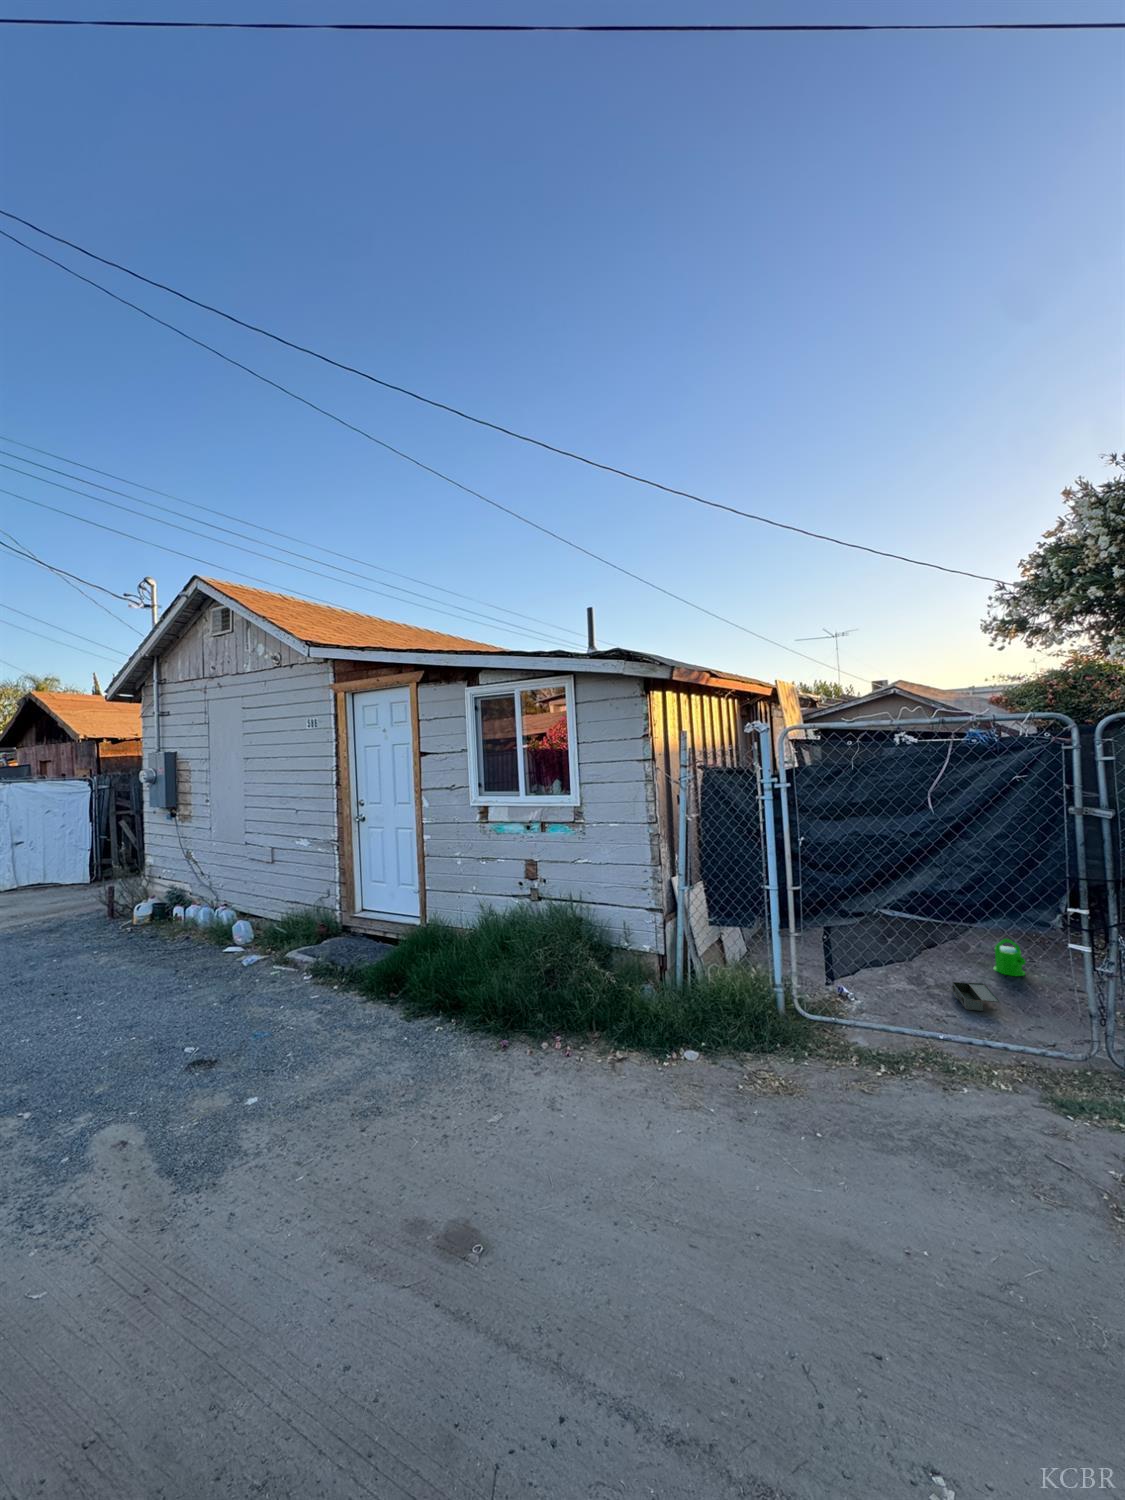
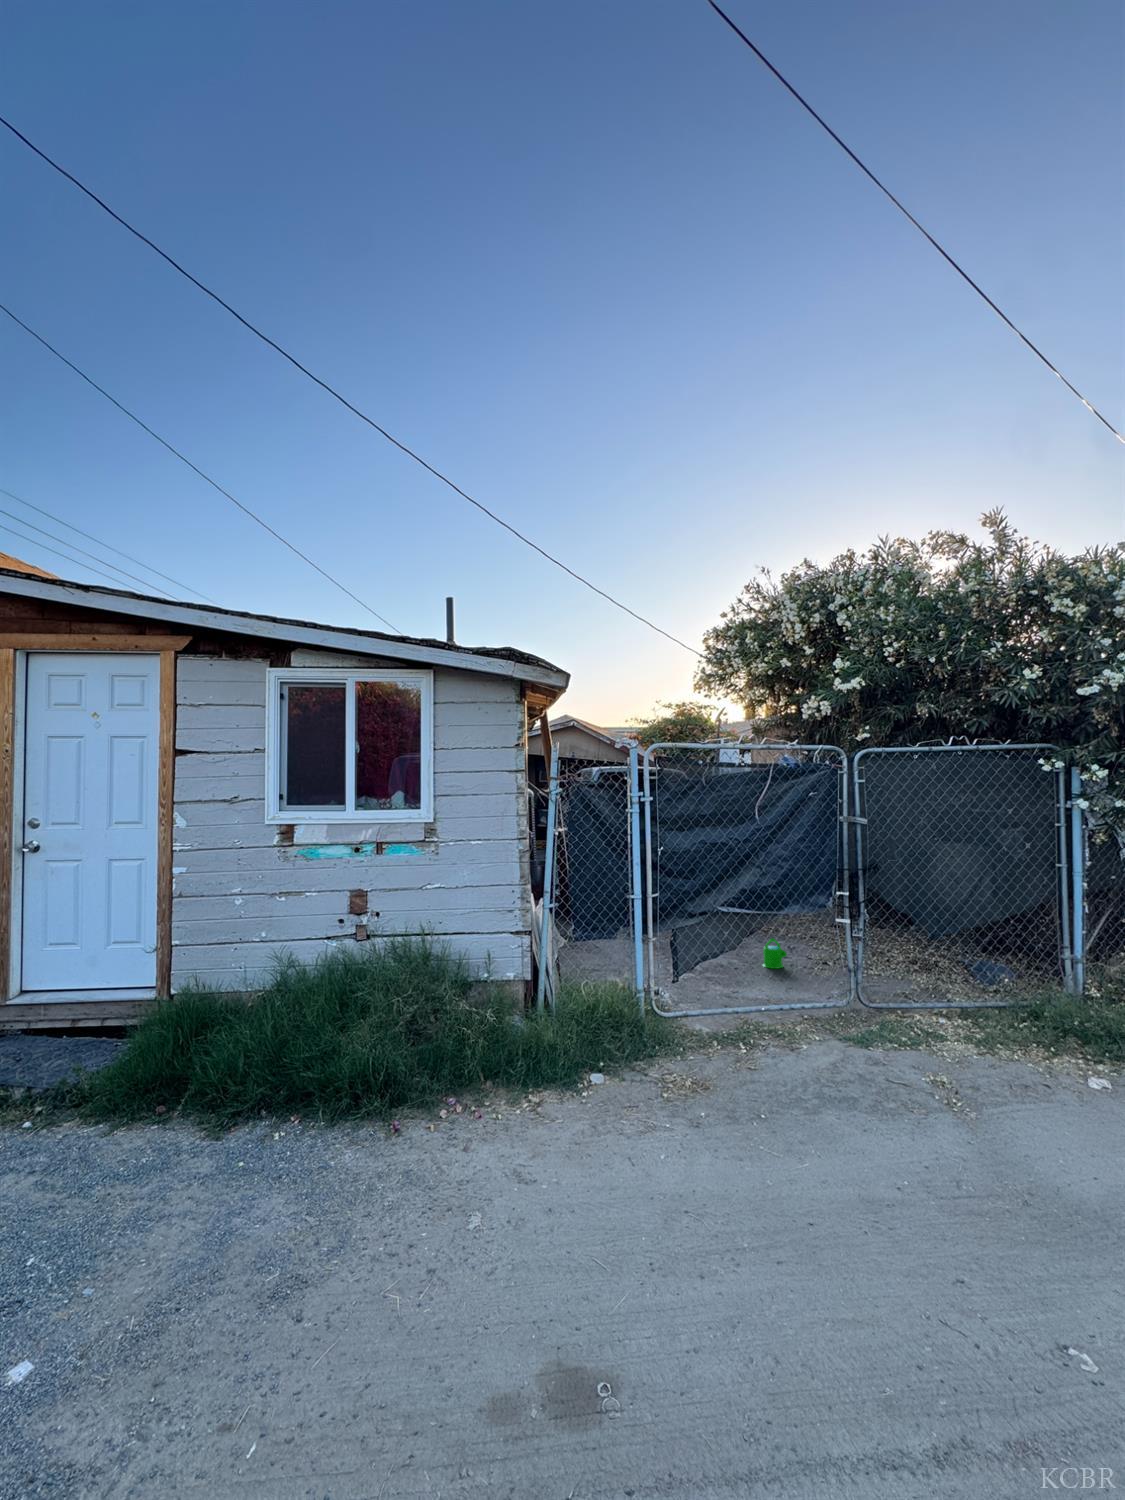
toolbox: present [952,982,1000,1011] -> none [746,973,782,993]

